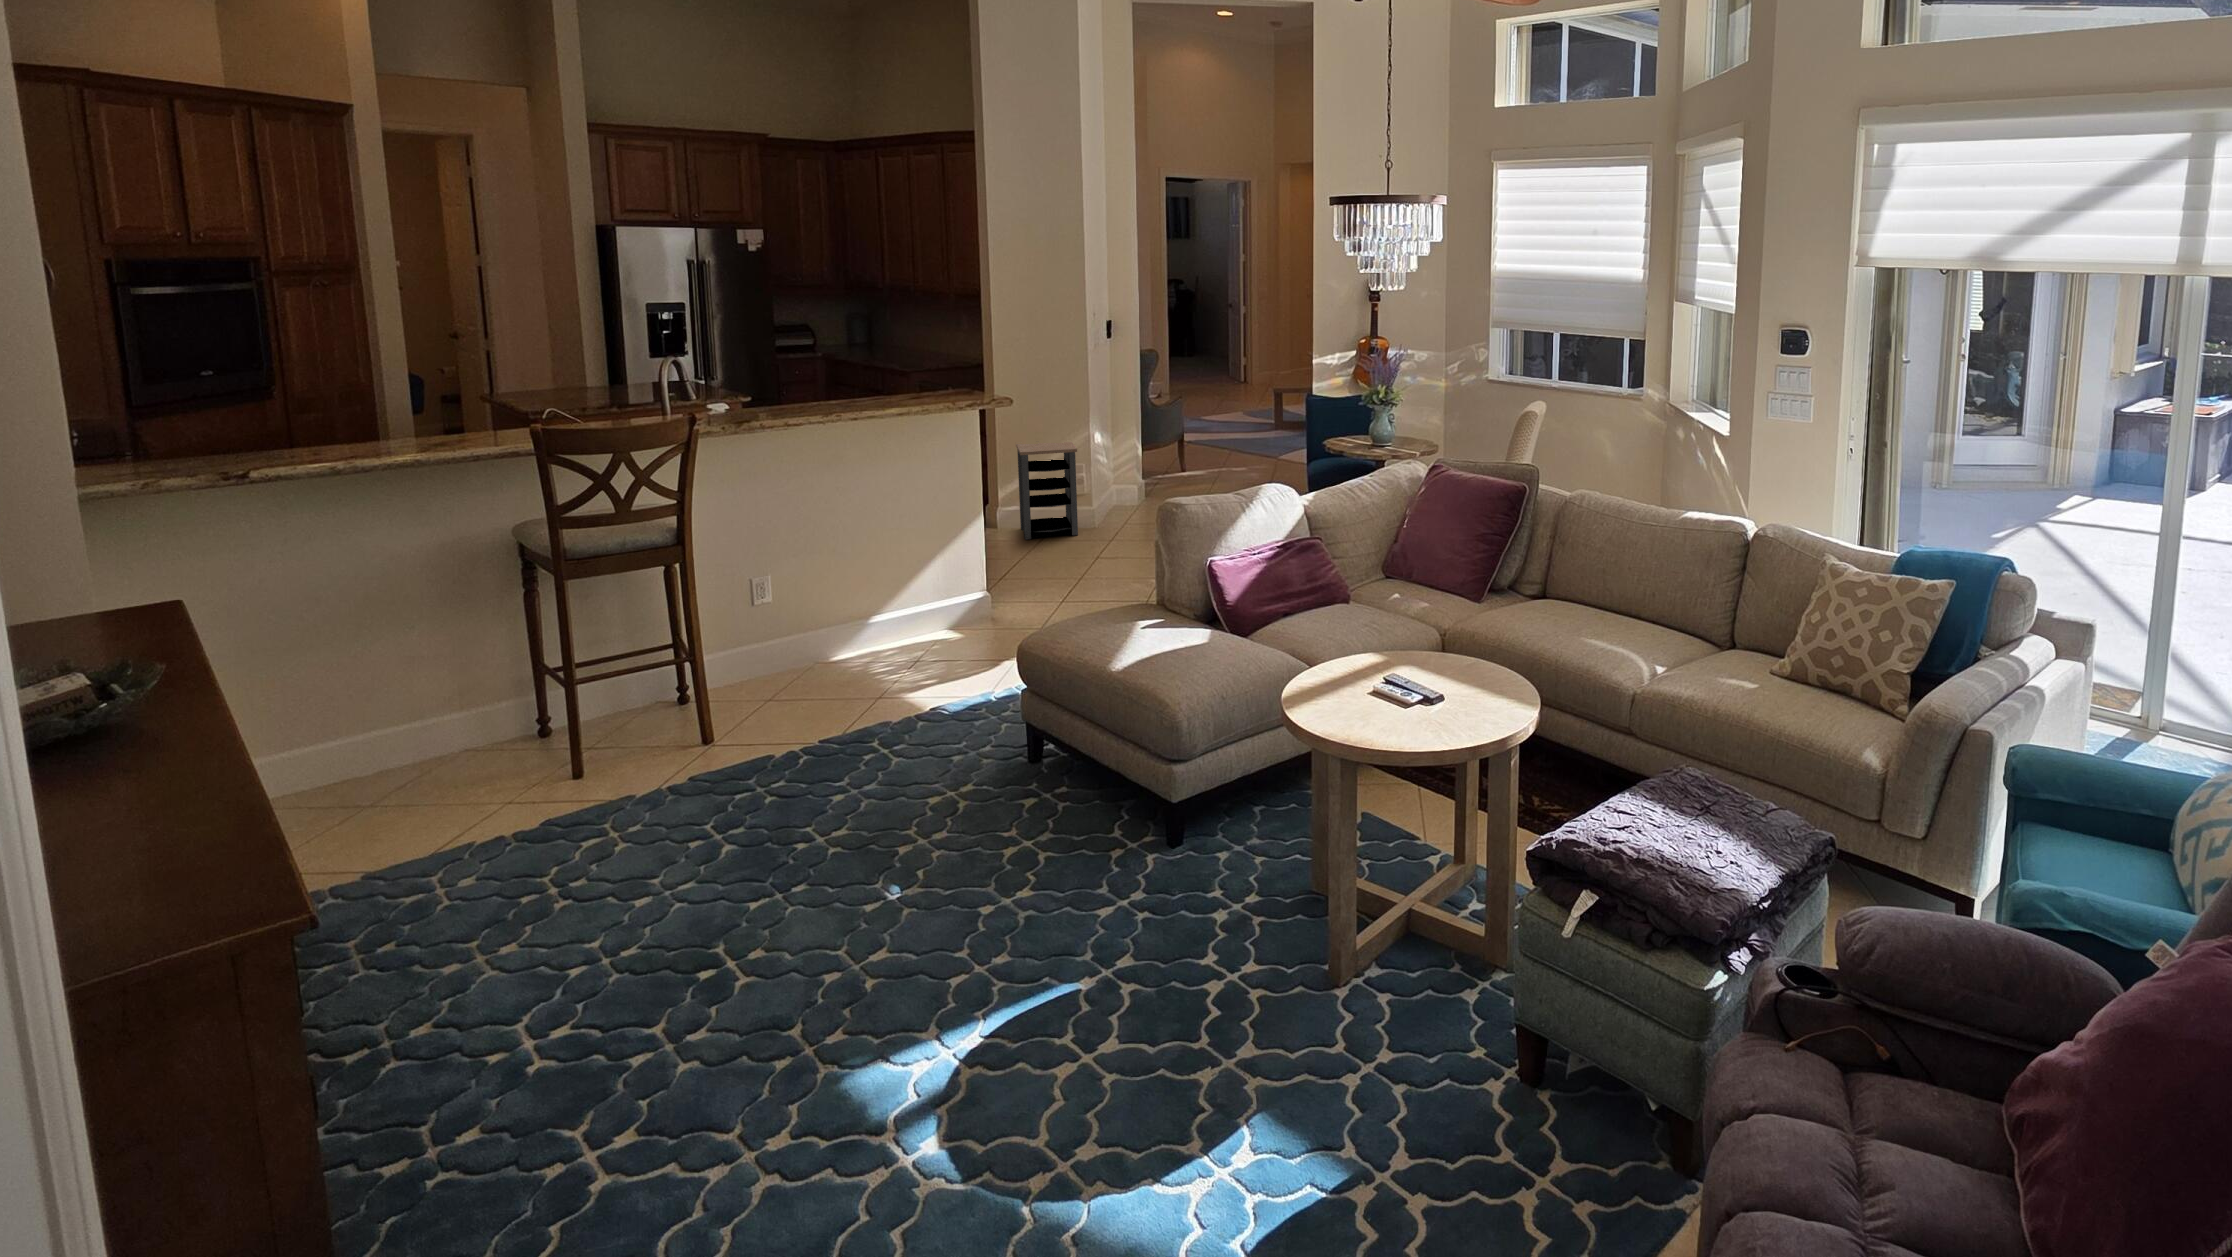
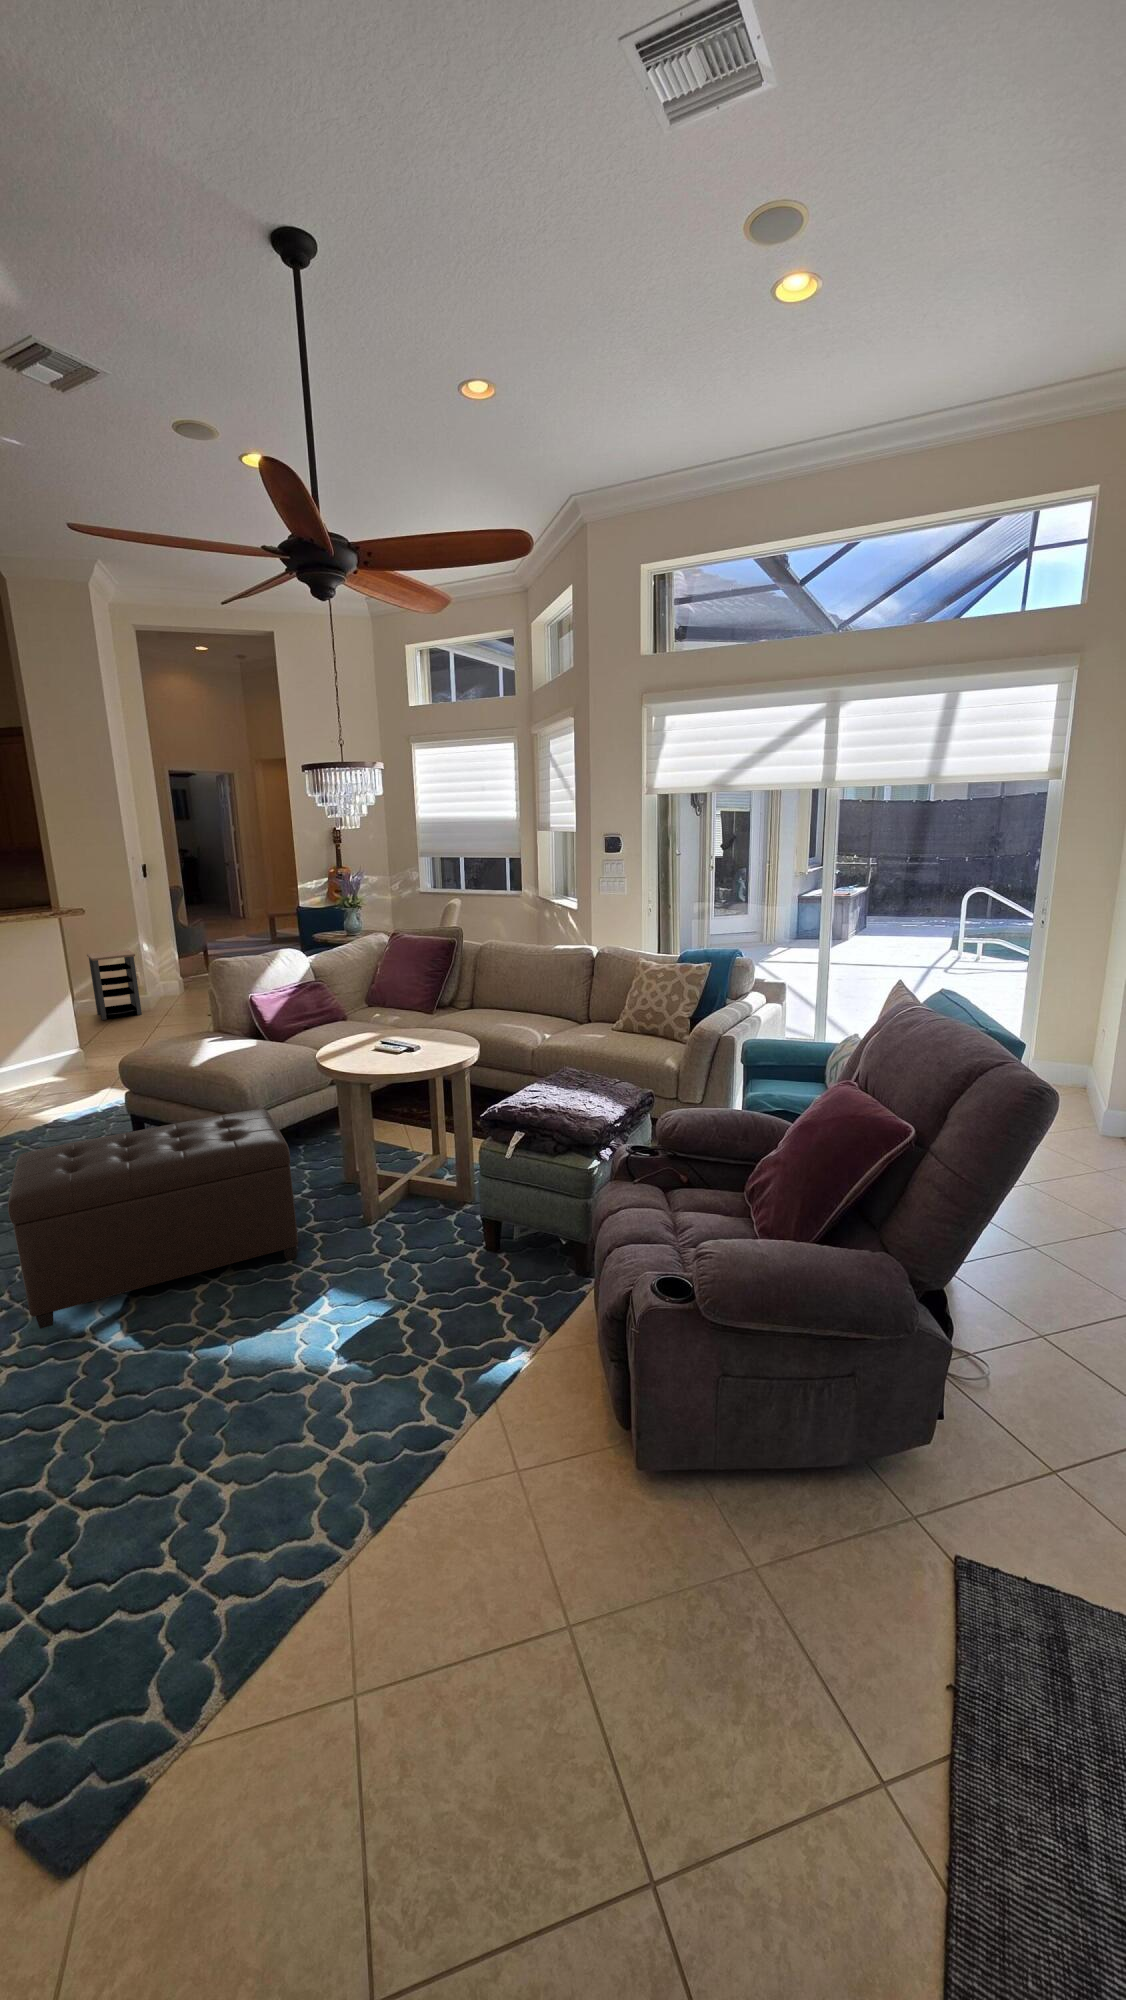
ottoman: none [805,770,1222,1101] -> present [8,1109,298,1329]

